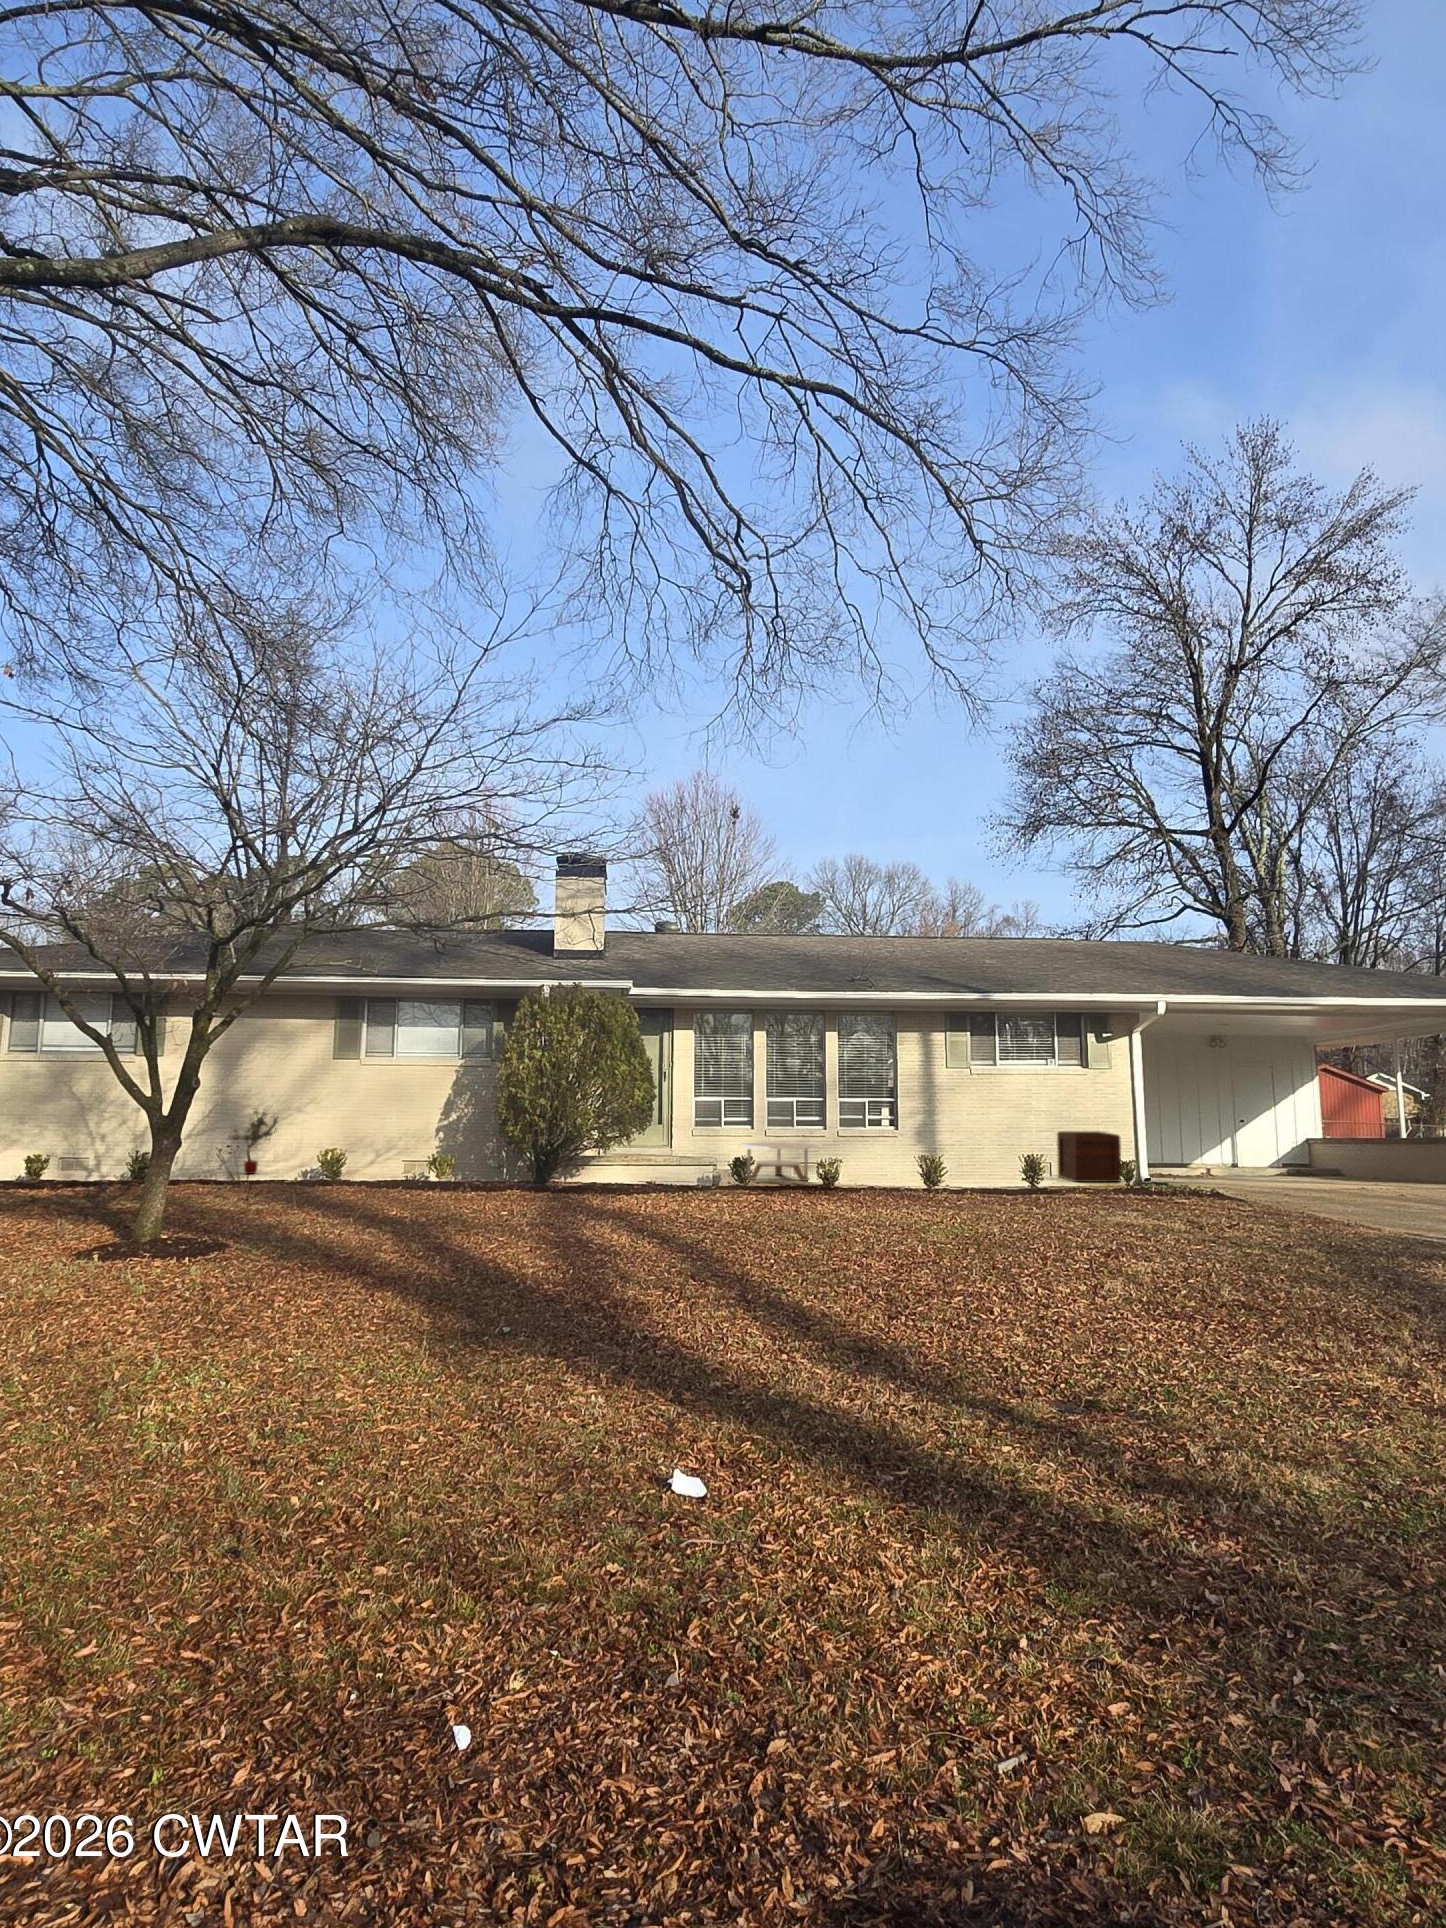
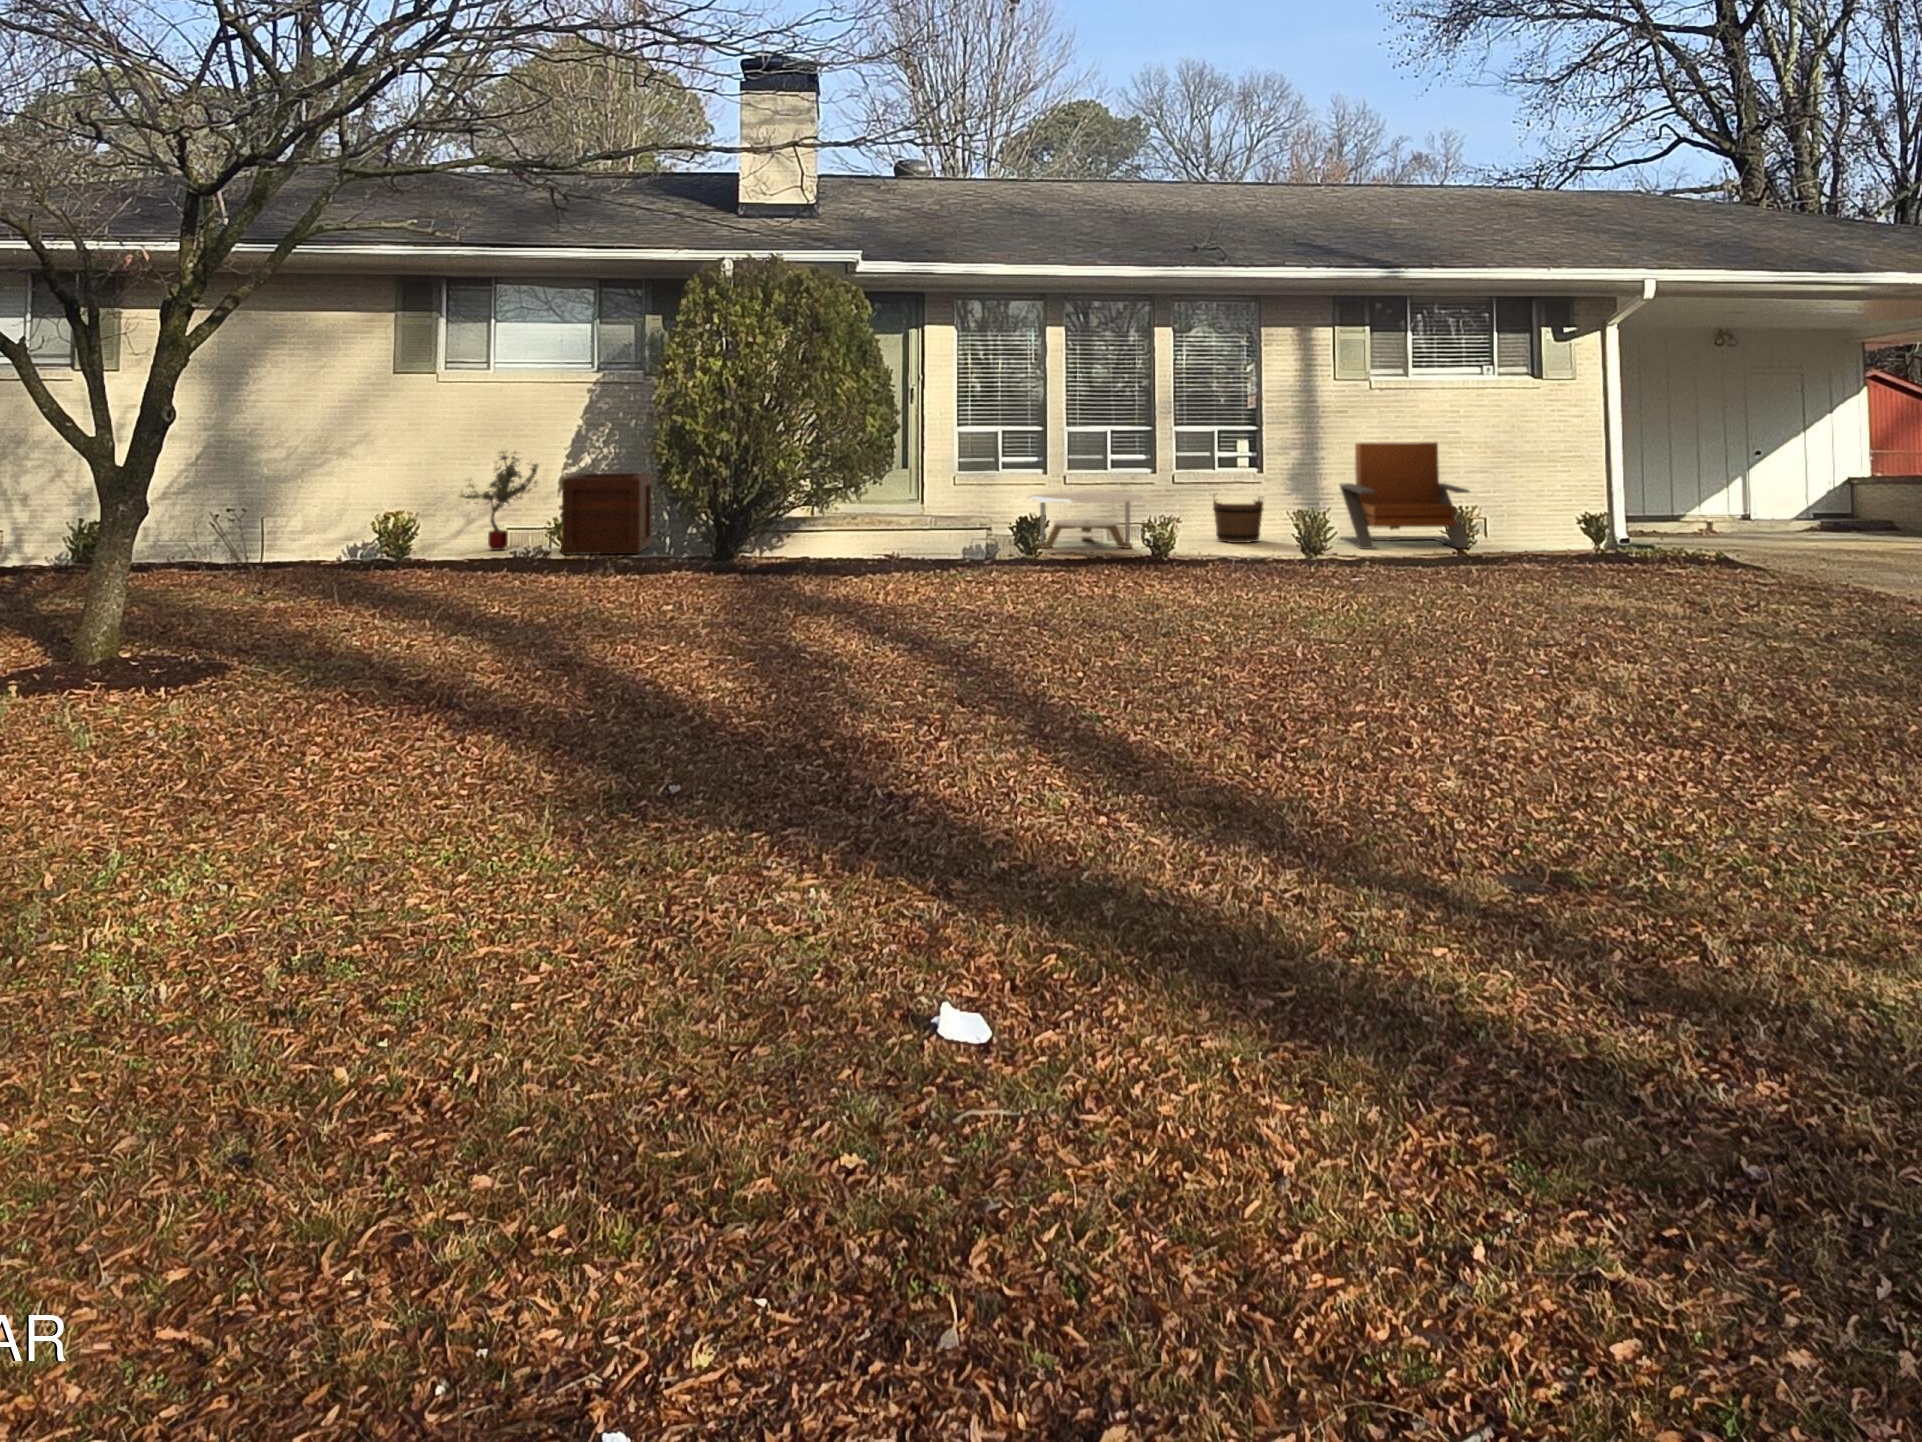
potted tree: present [229,1108,278,1174] -> present [460,452,538,550]
lounge chair: none [951,1111,1041,1184] -> present [1340,442,1470,549]
wooden crate: present [1057,1131,1121,1182] -> present [562,473,652,555]
bucket: none [864,1144,899,1178] -> present [1213,497,1263,543]

